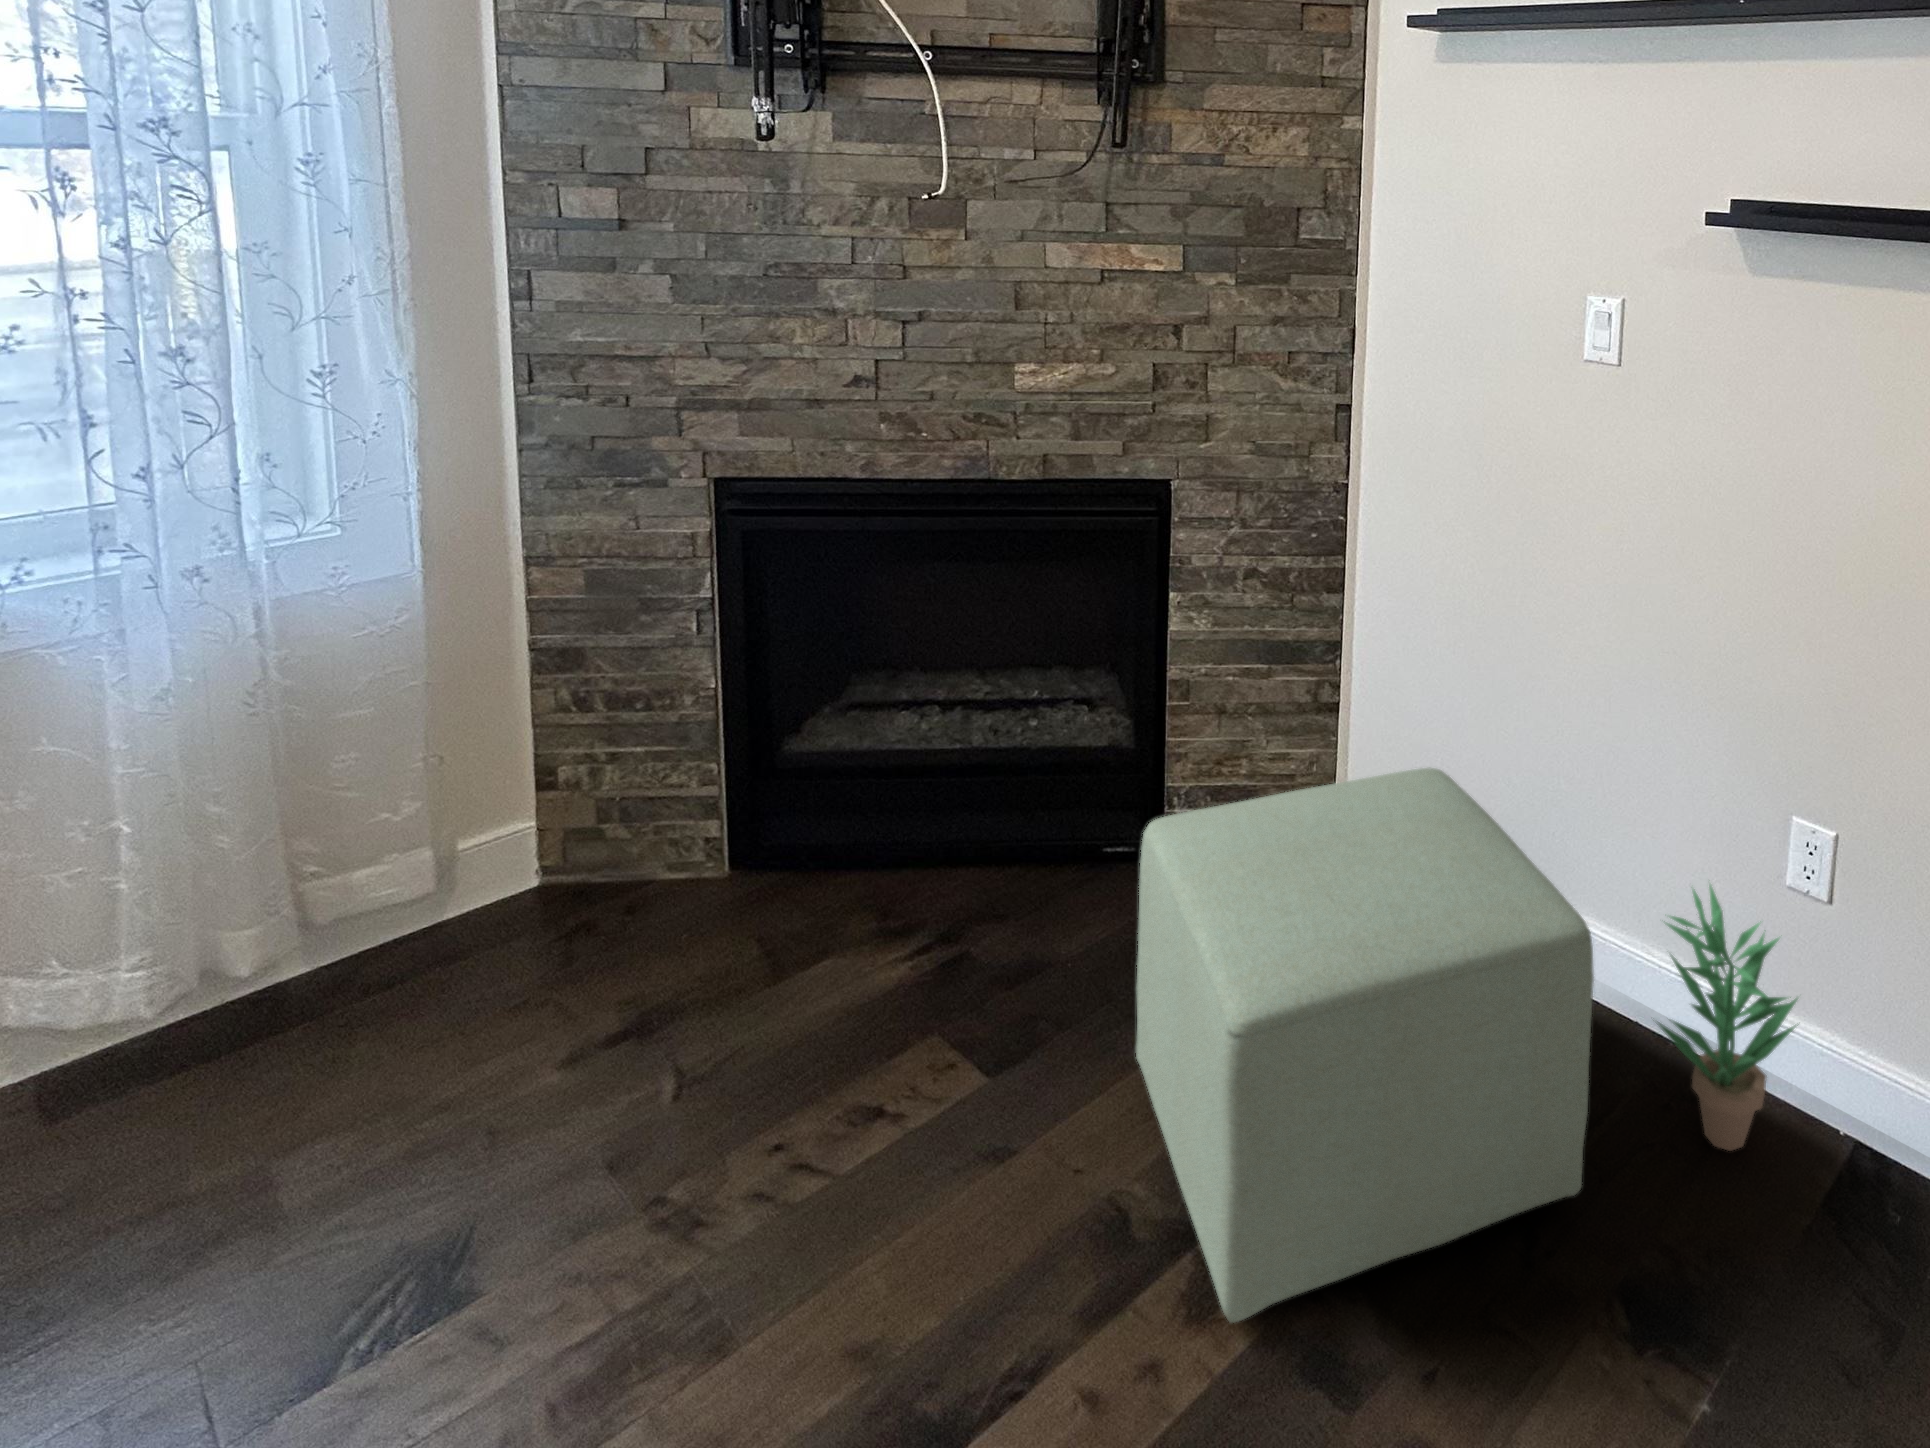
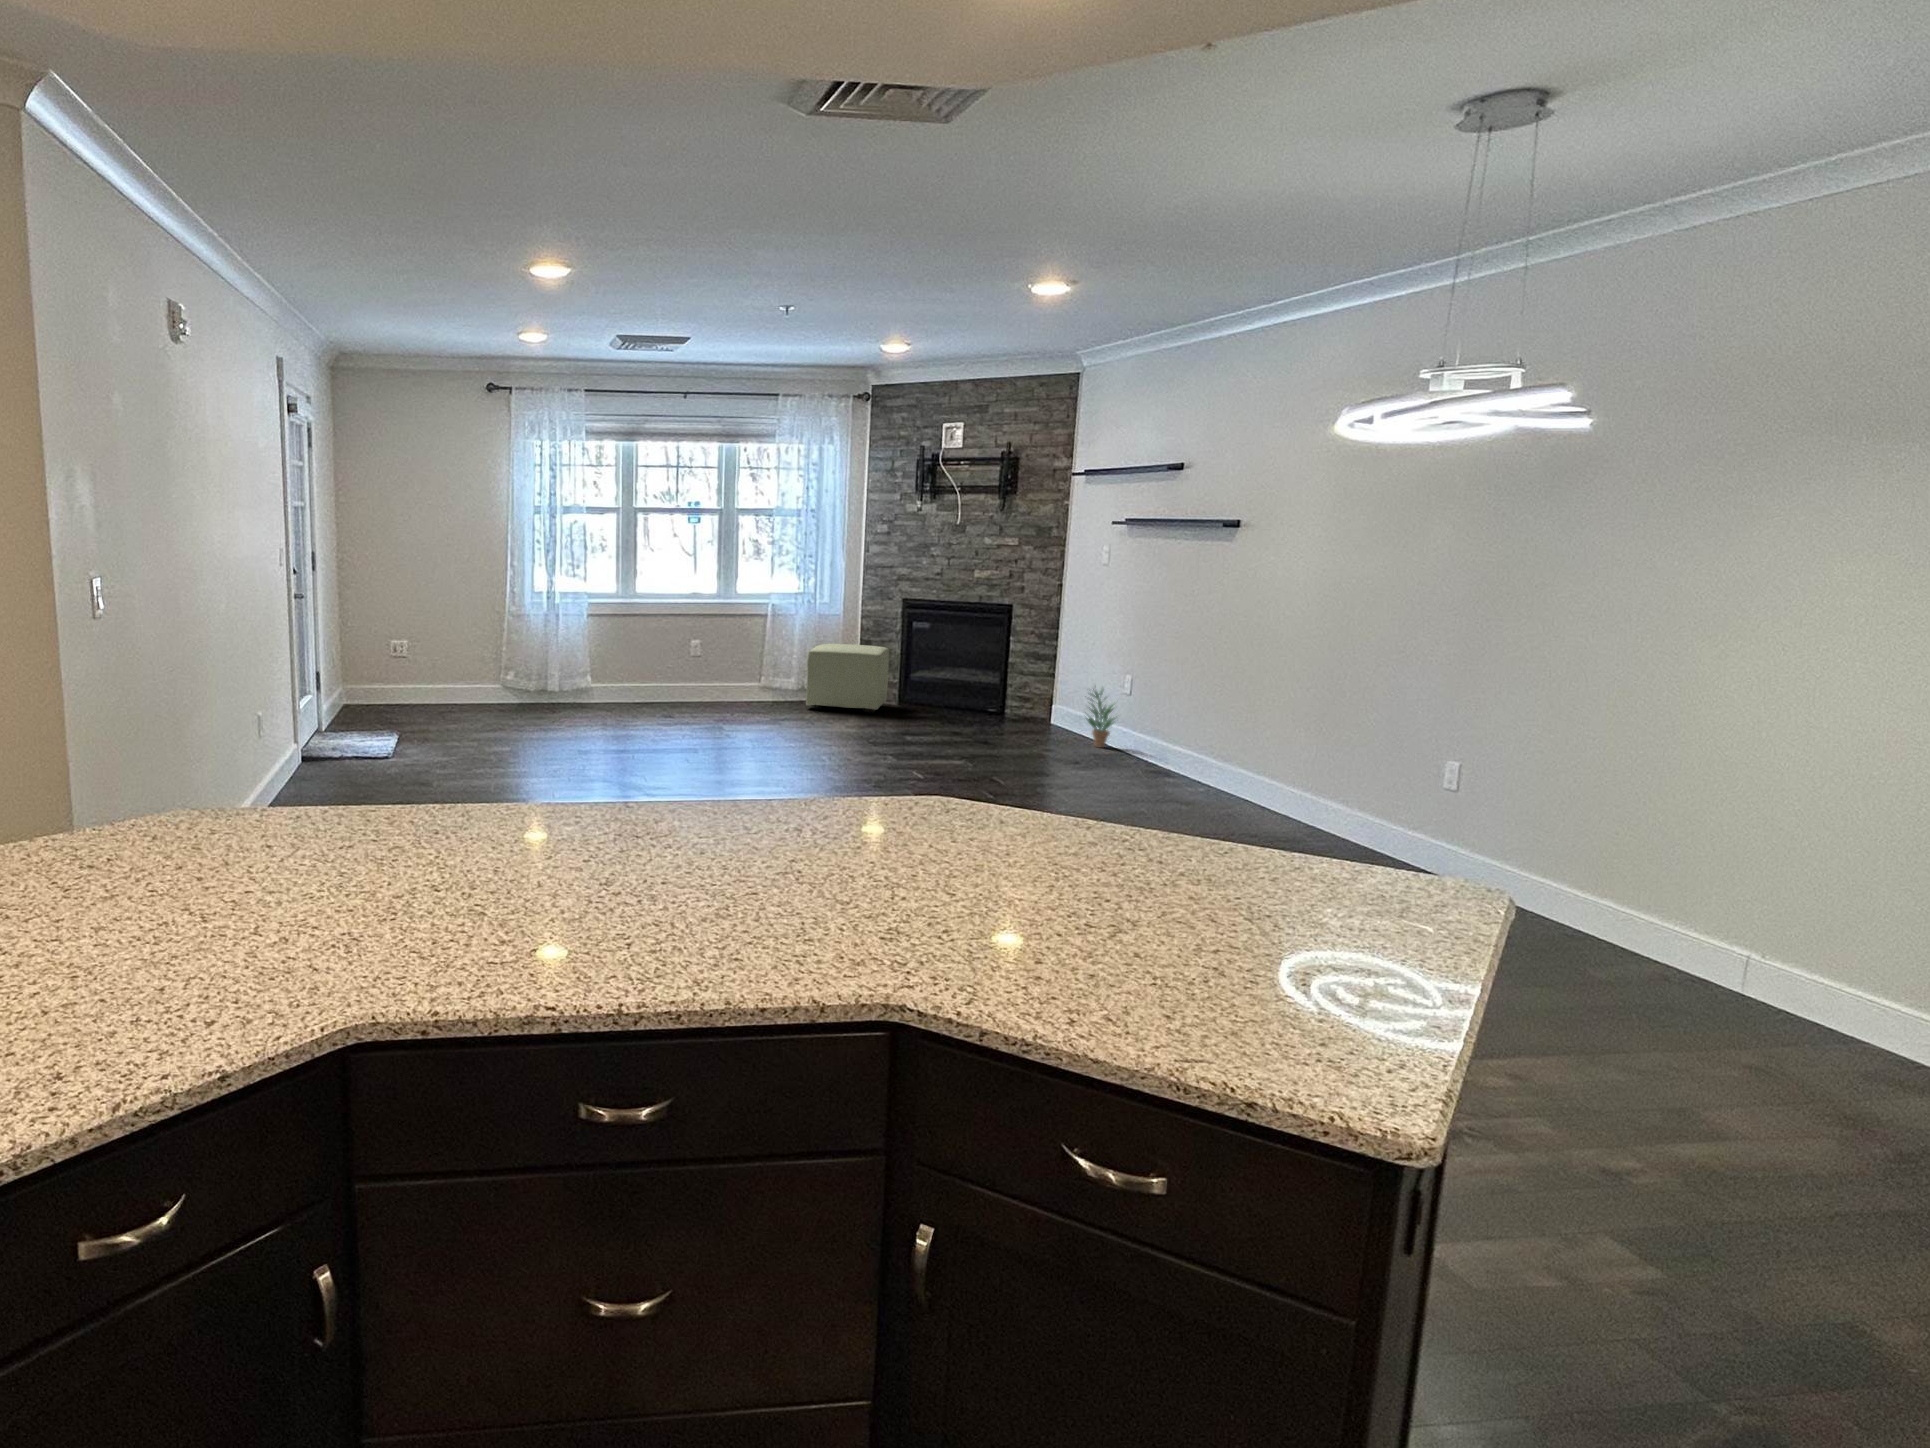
ottoman: present [1136,768,1594,1322] -> present [806,644,889,713]

